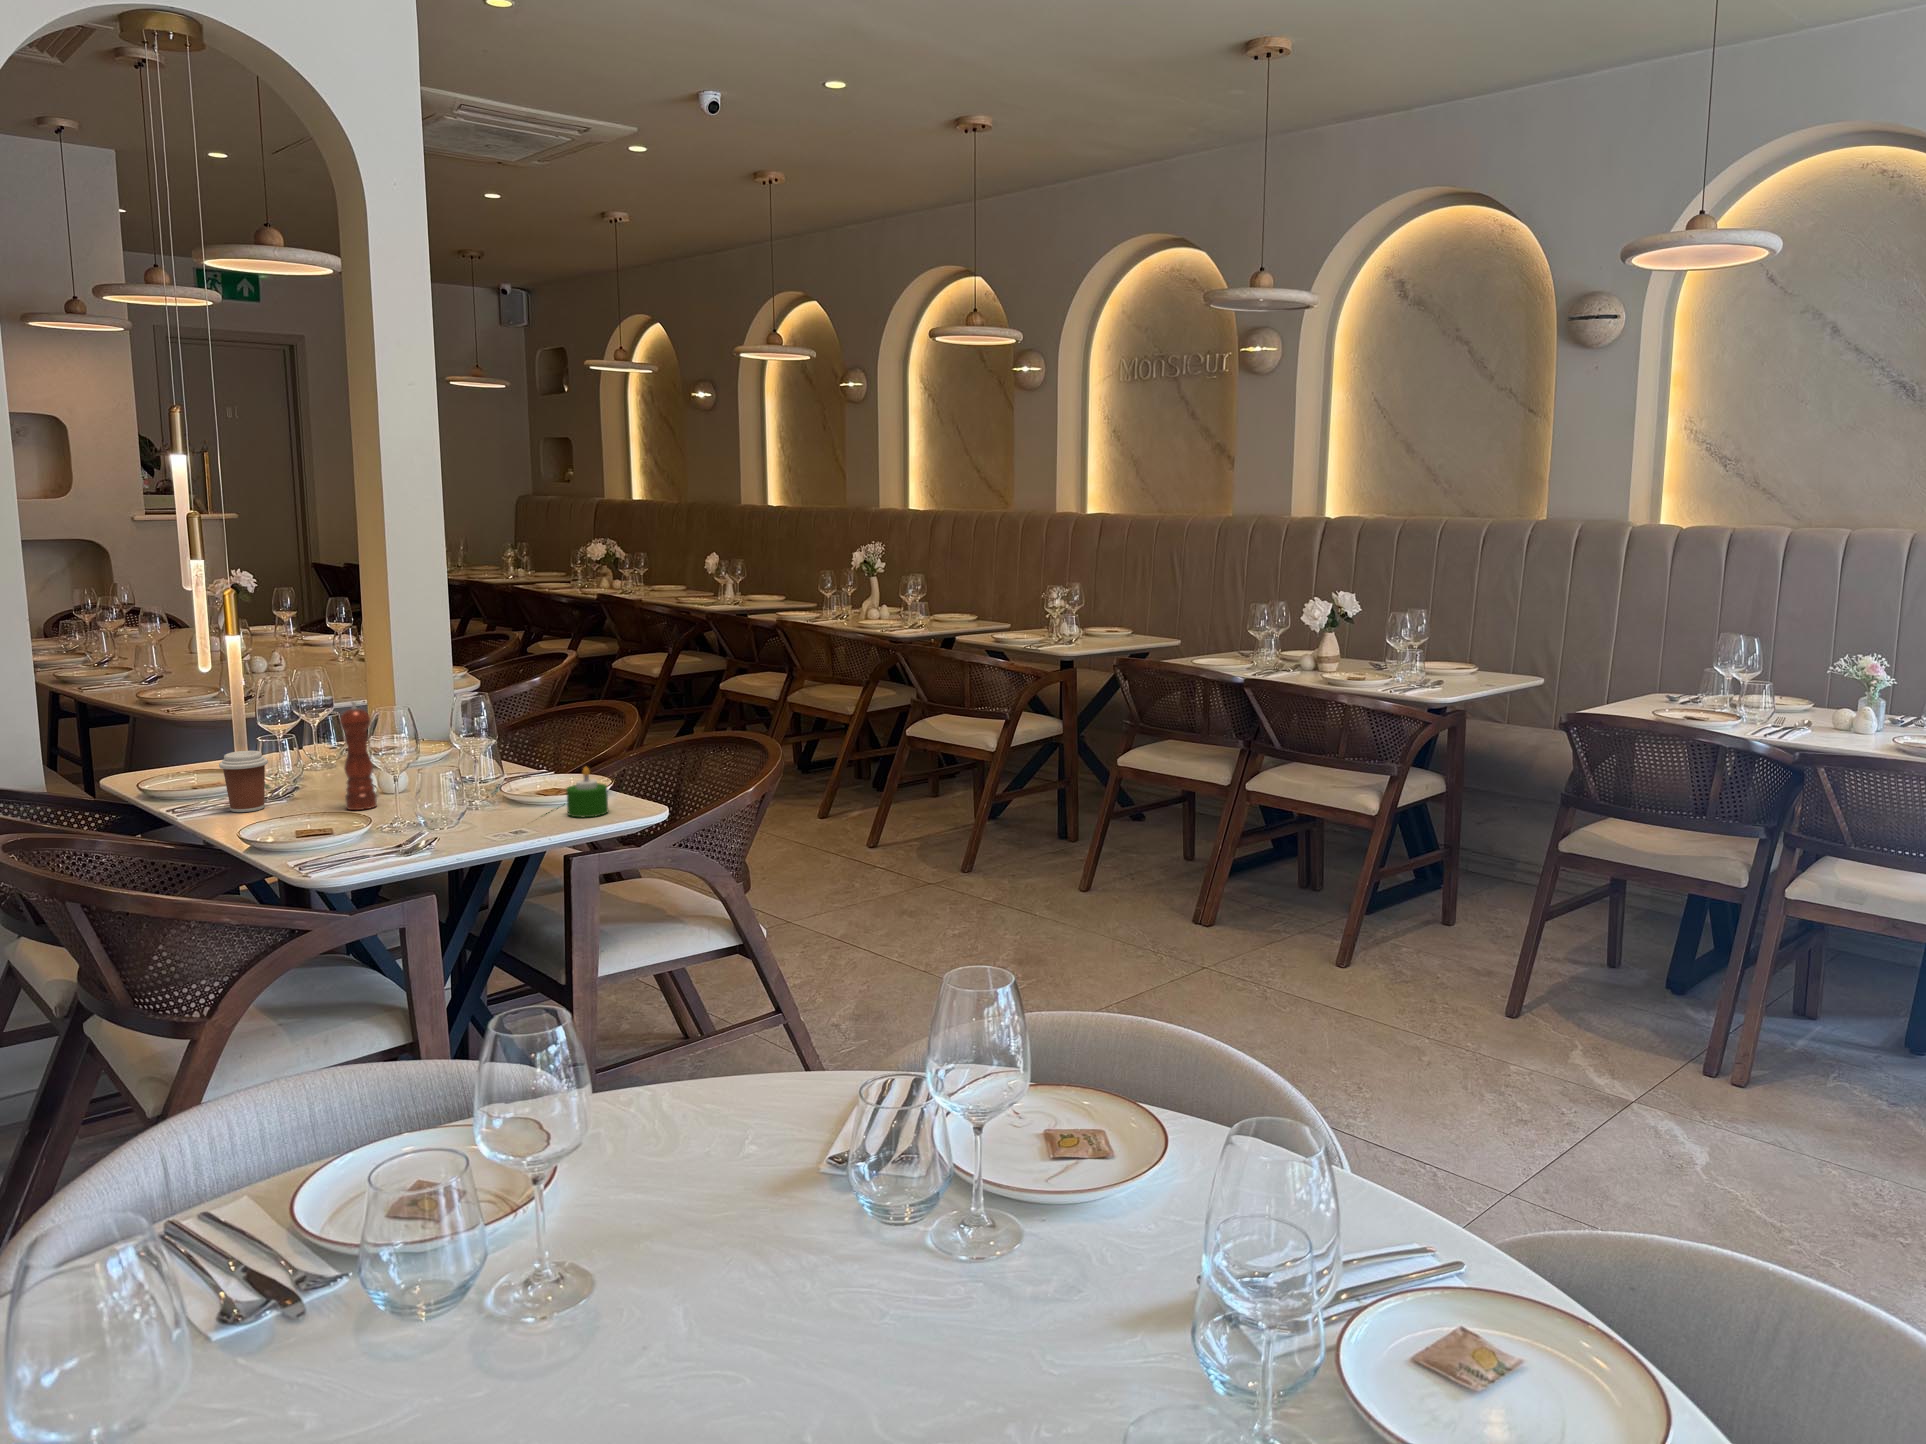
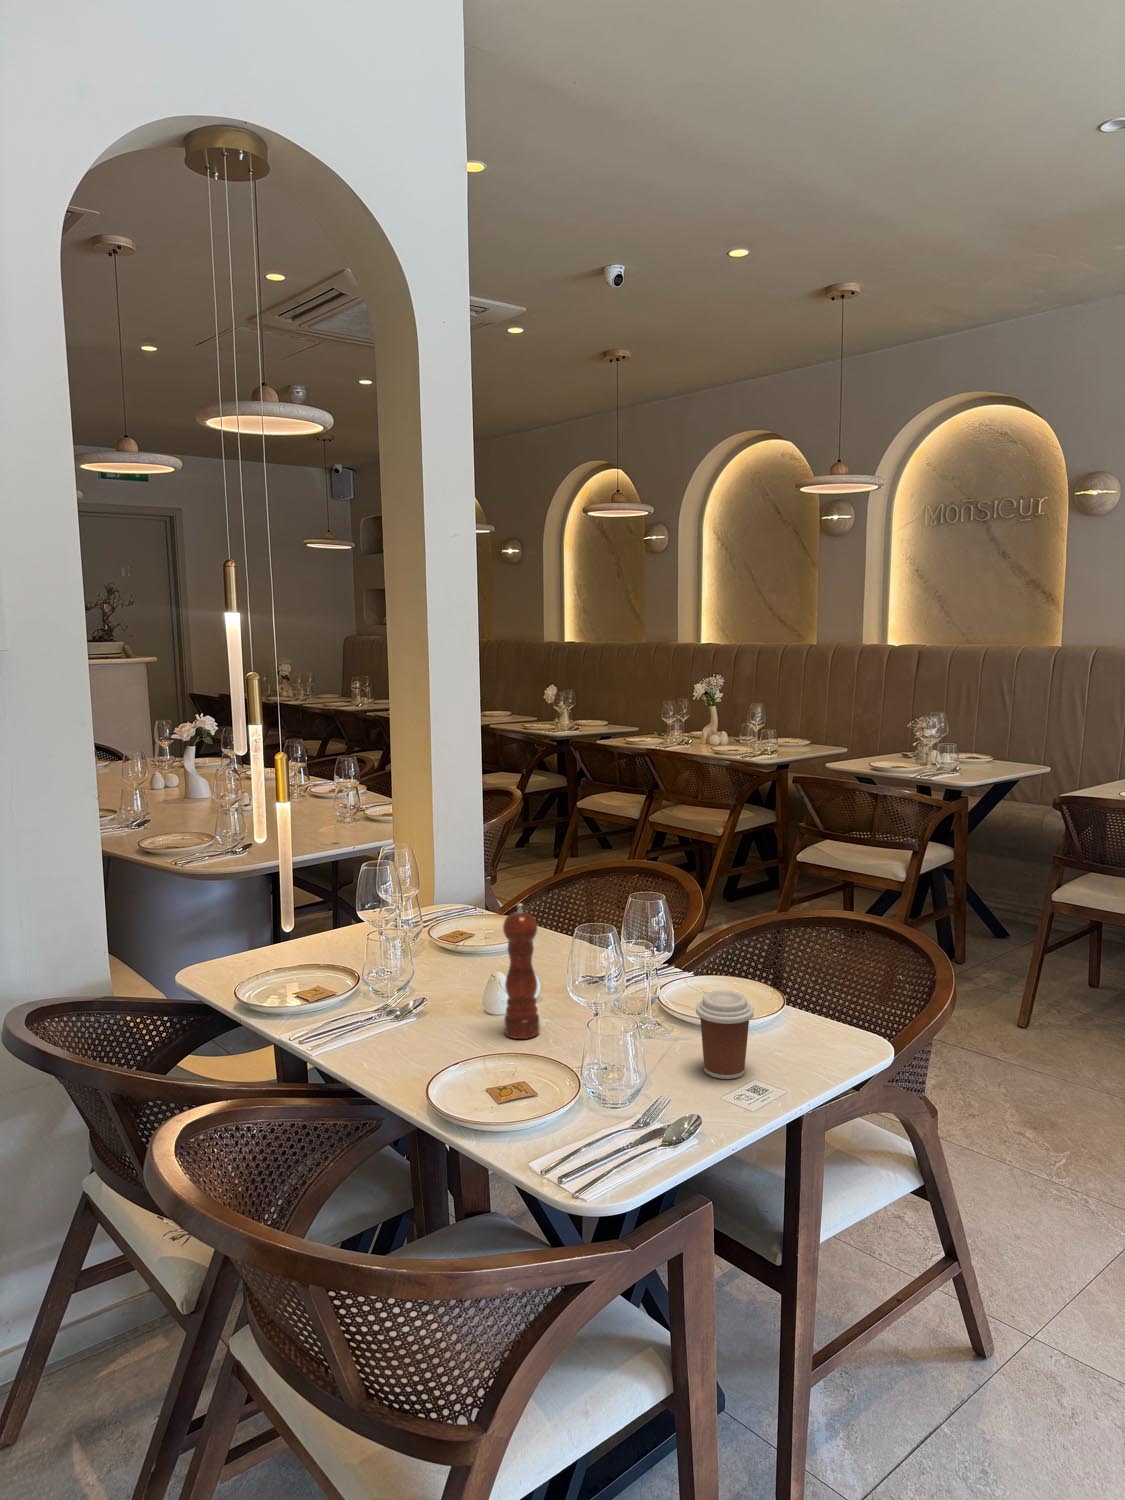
coffee cup: present [219,751,268,812] -> present [696,990,754,1079]
candle: present [566,767,608,817] -> none [791,990,843,1059]

